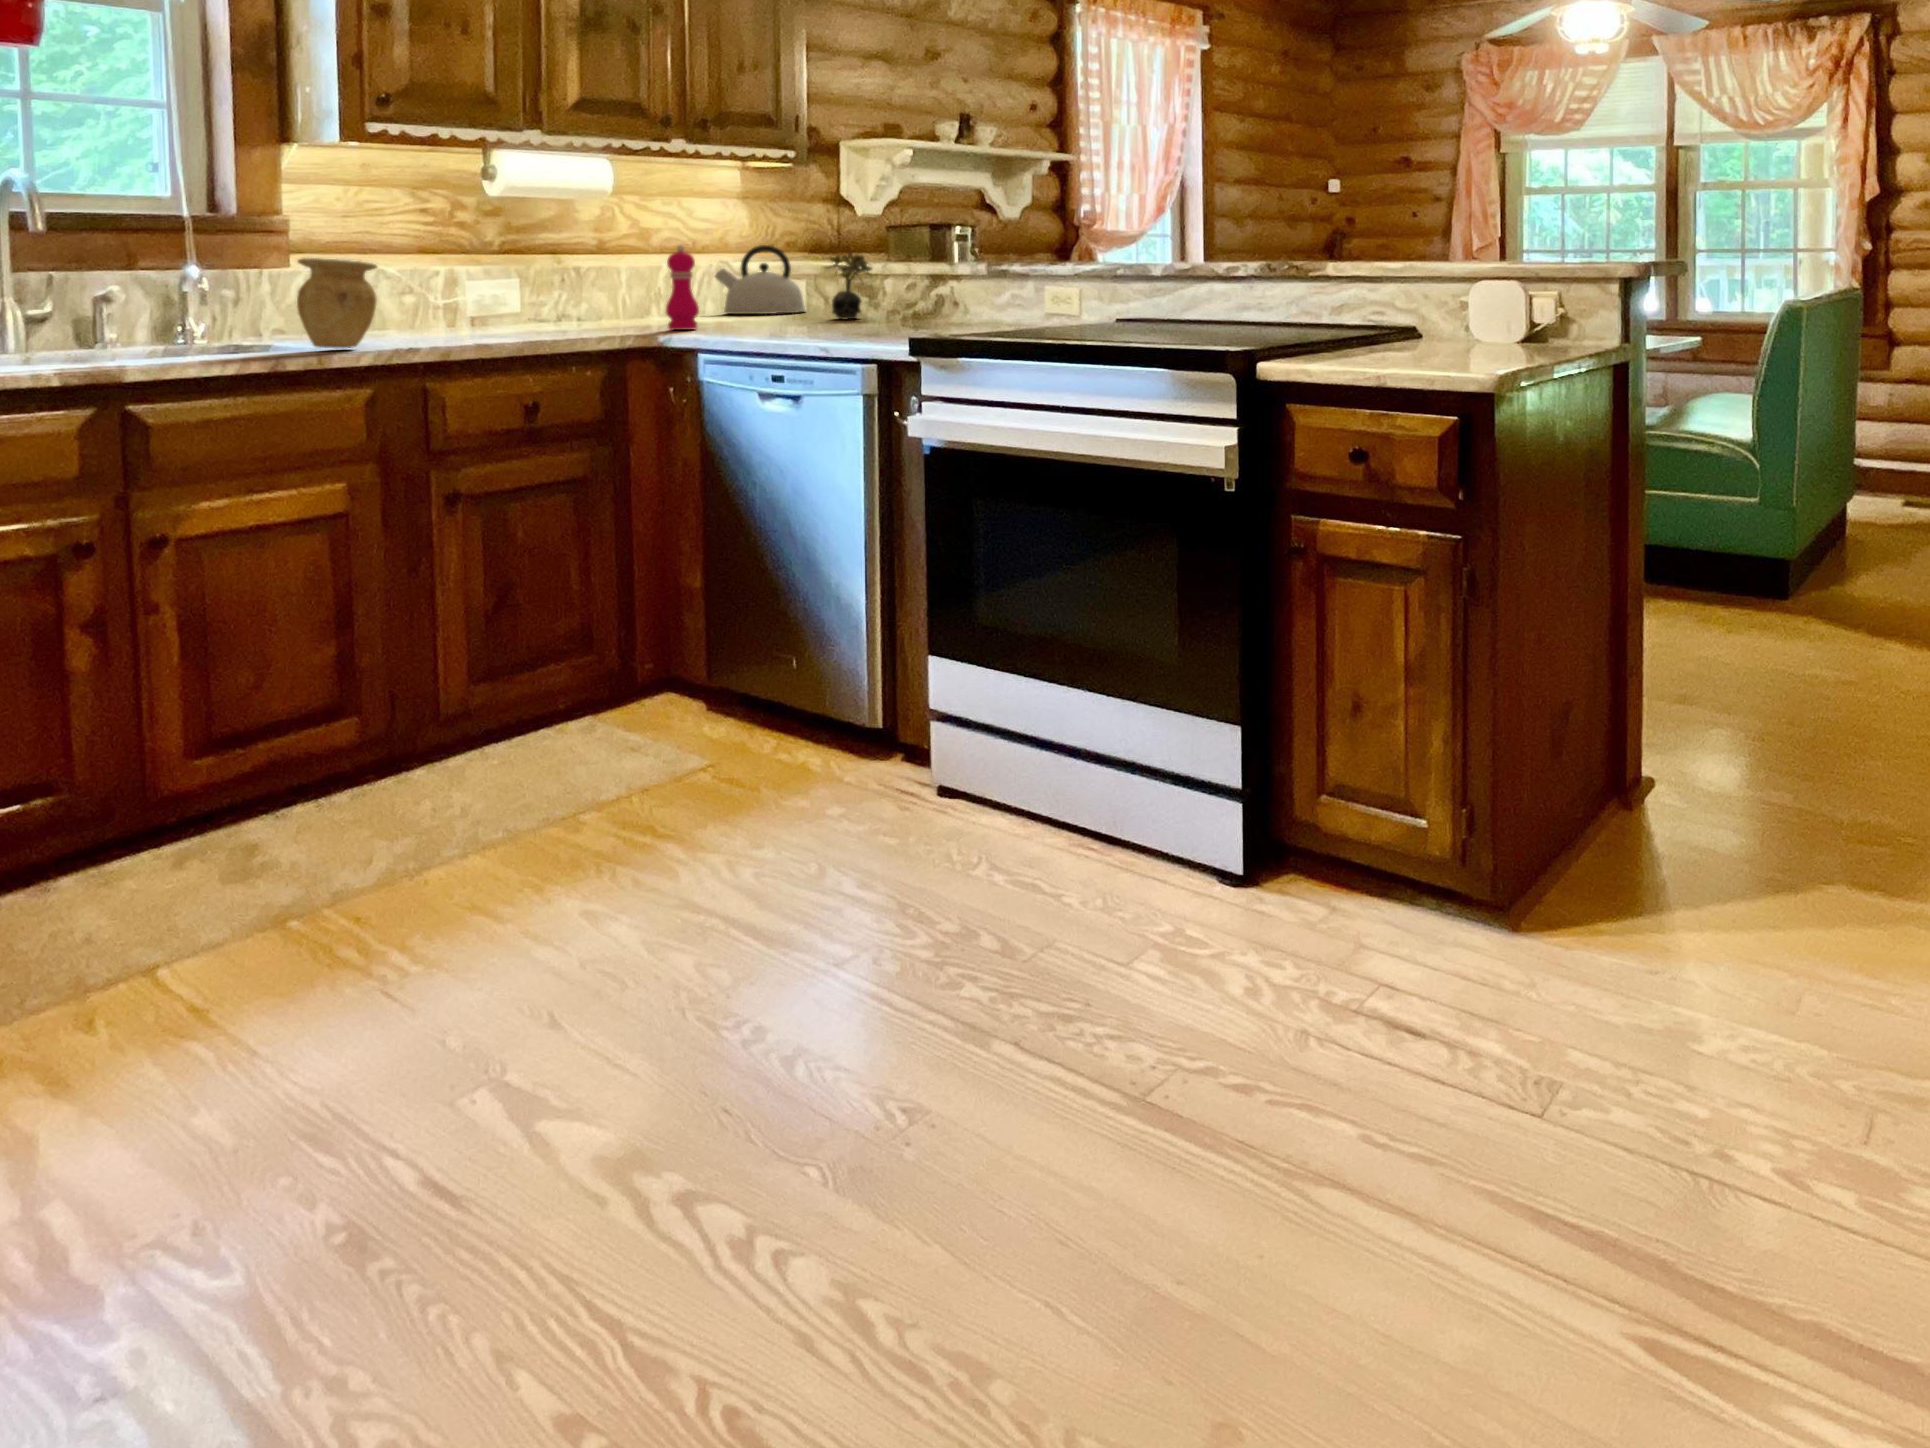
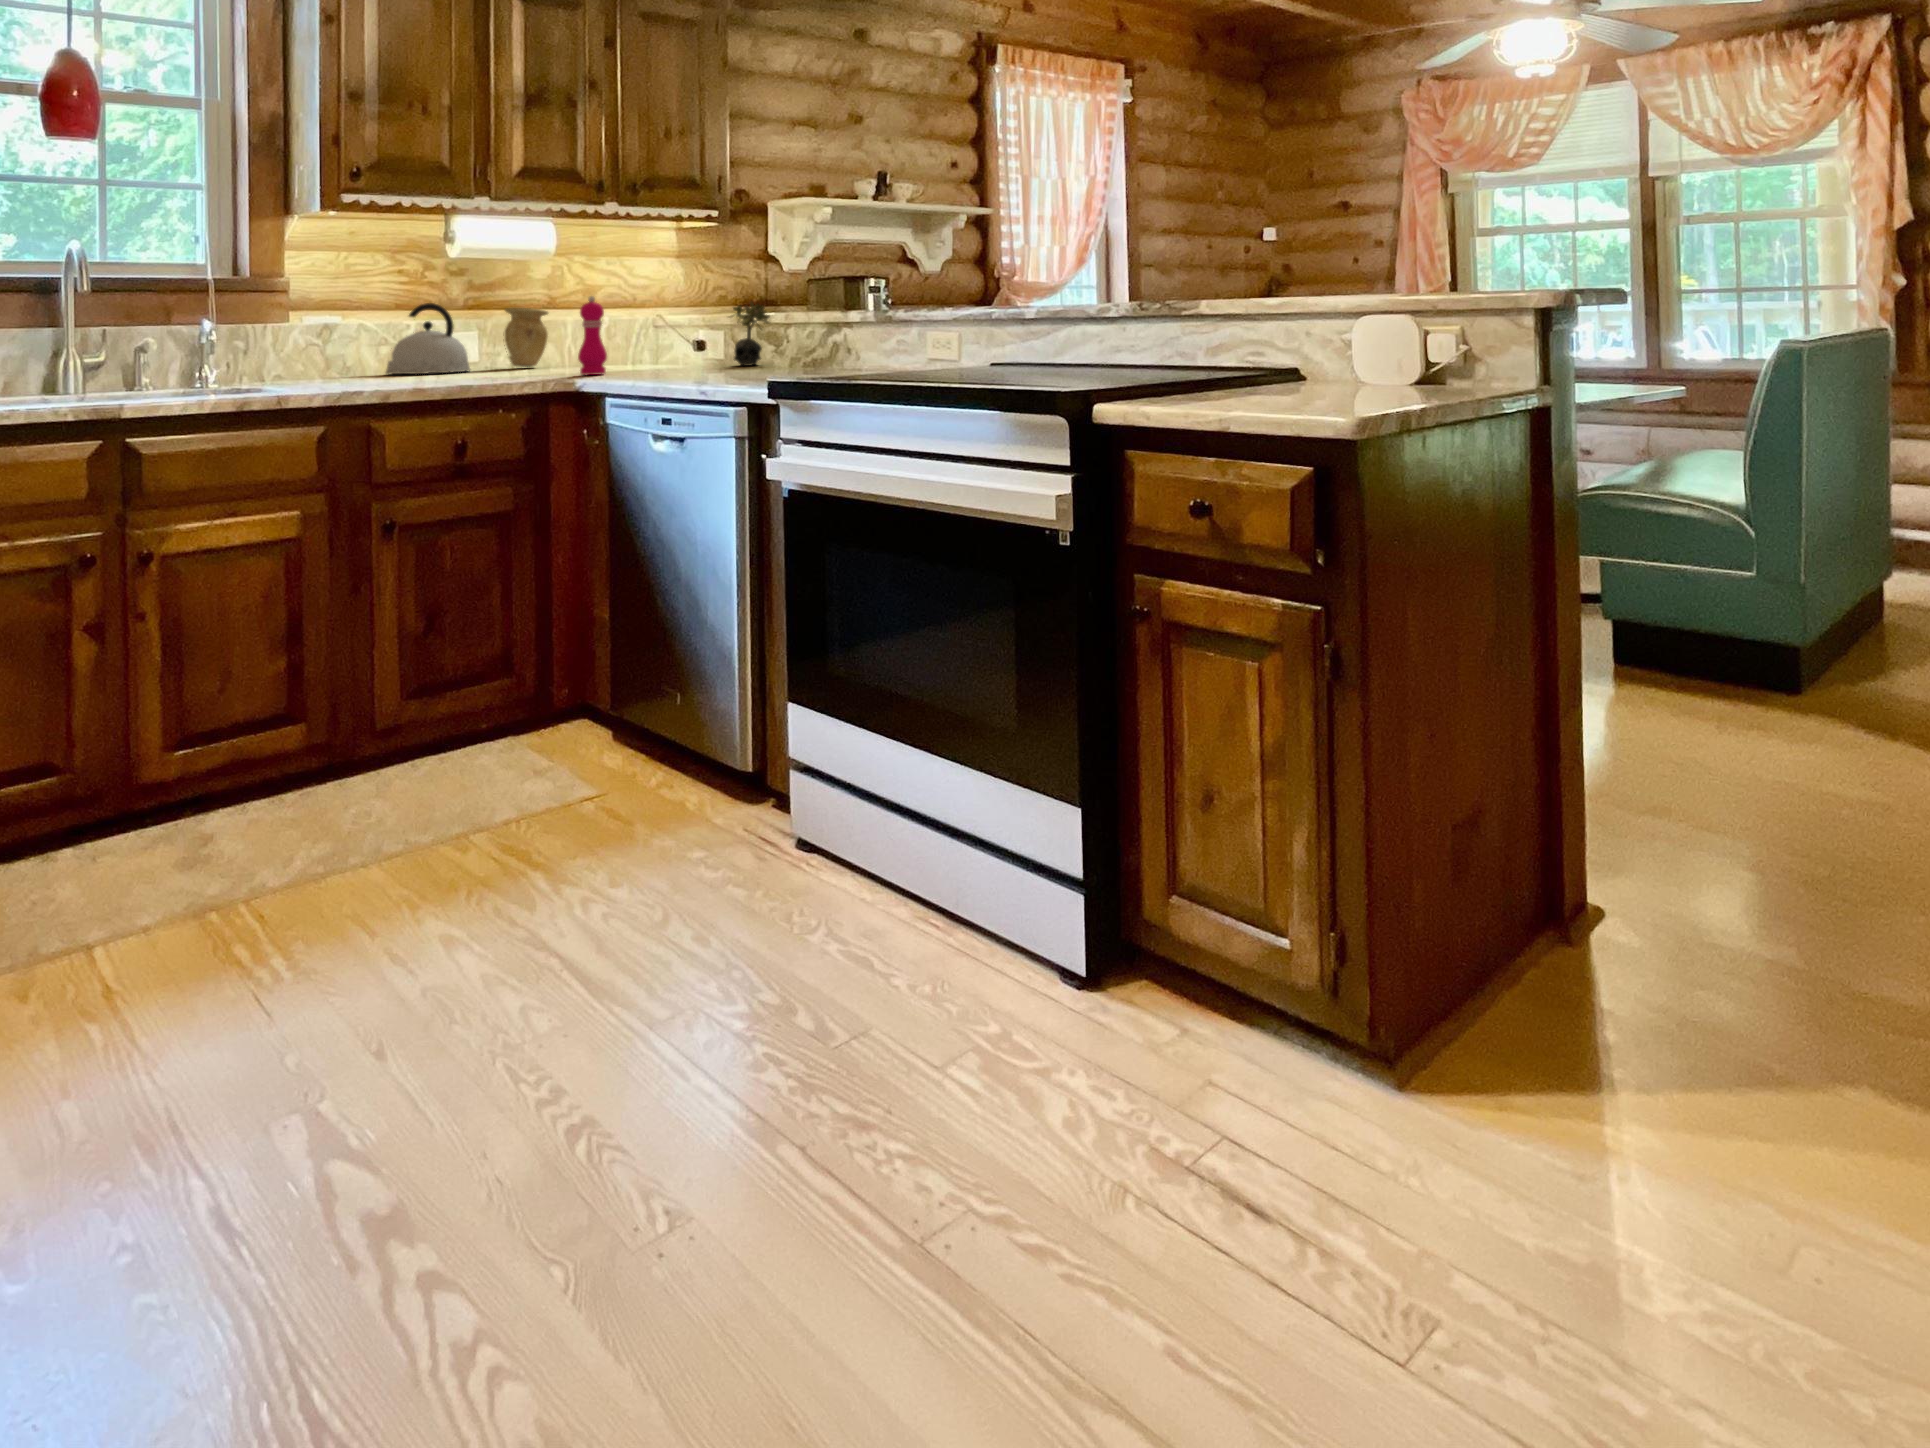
kettle: present [715,245,805,314] -> present [386,303,470,374]
vase: present [297,258,377,348] -> present [504,308,548,367]

